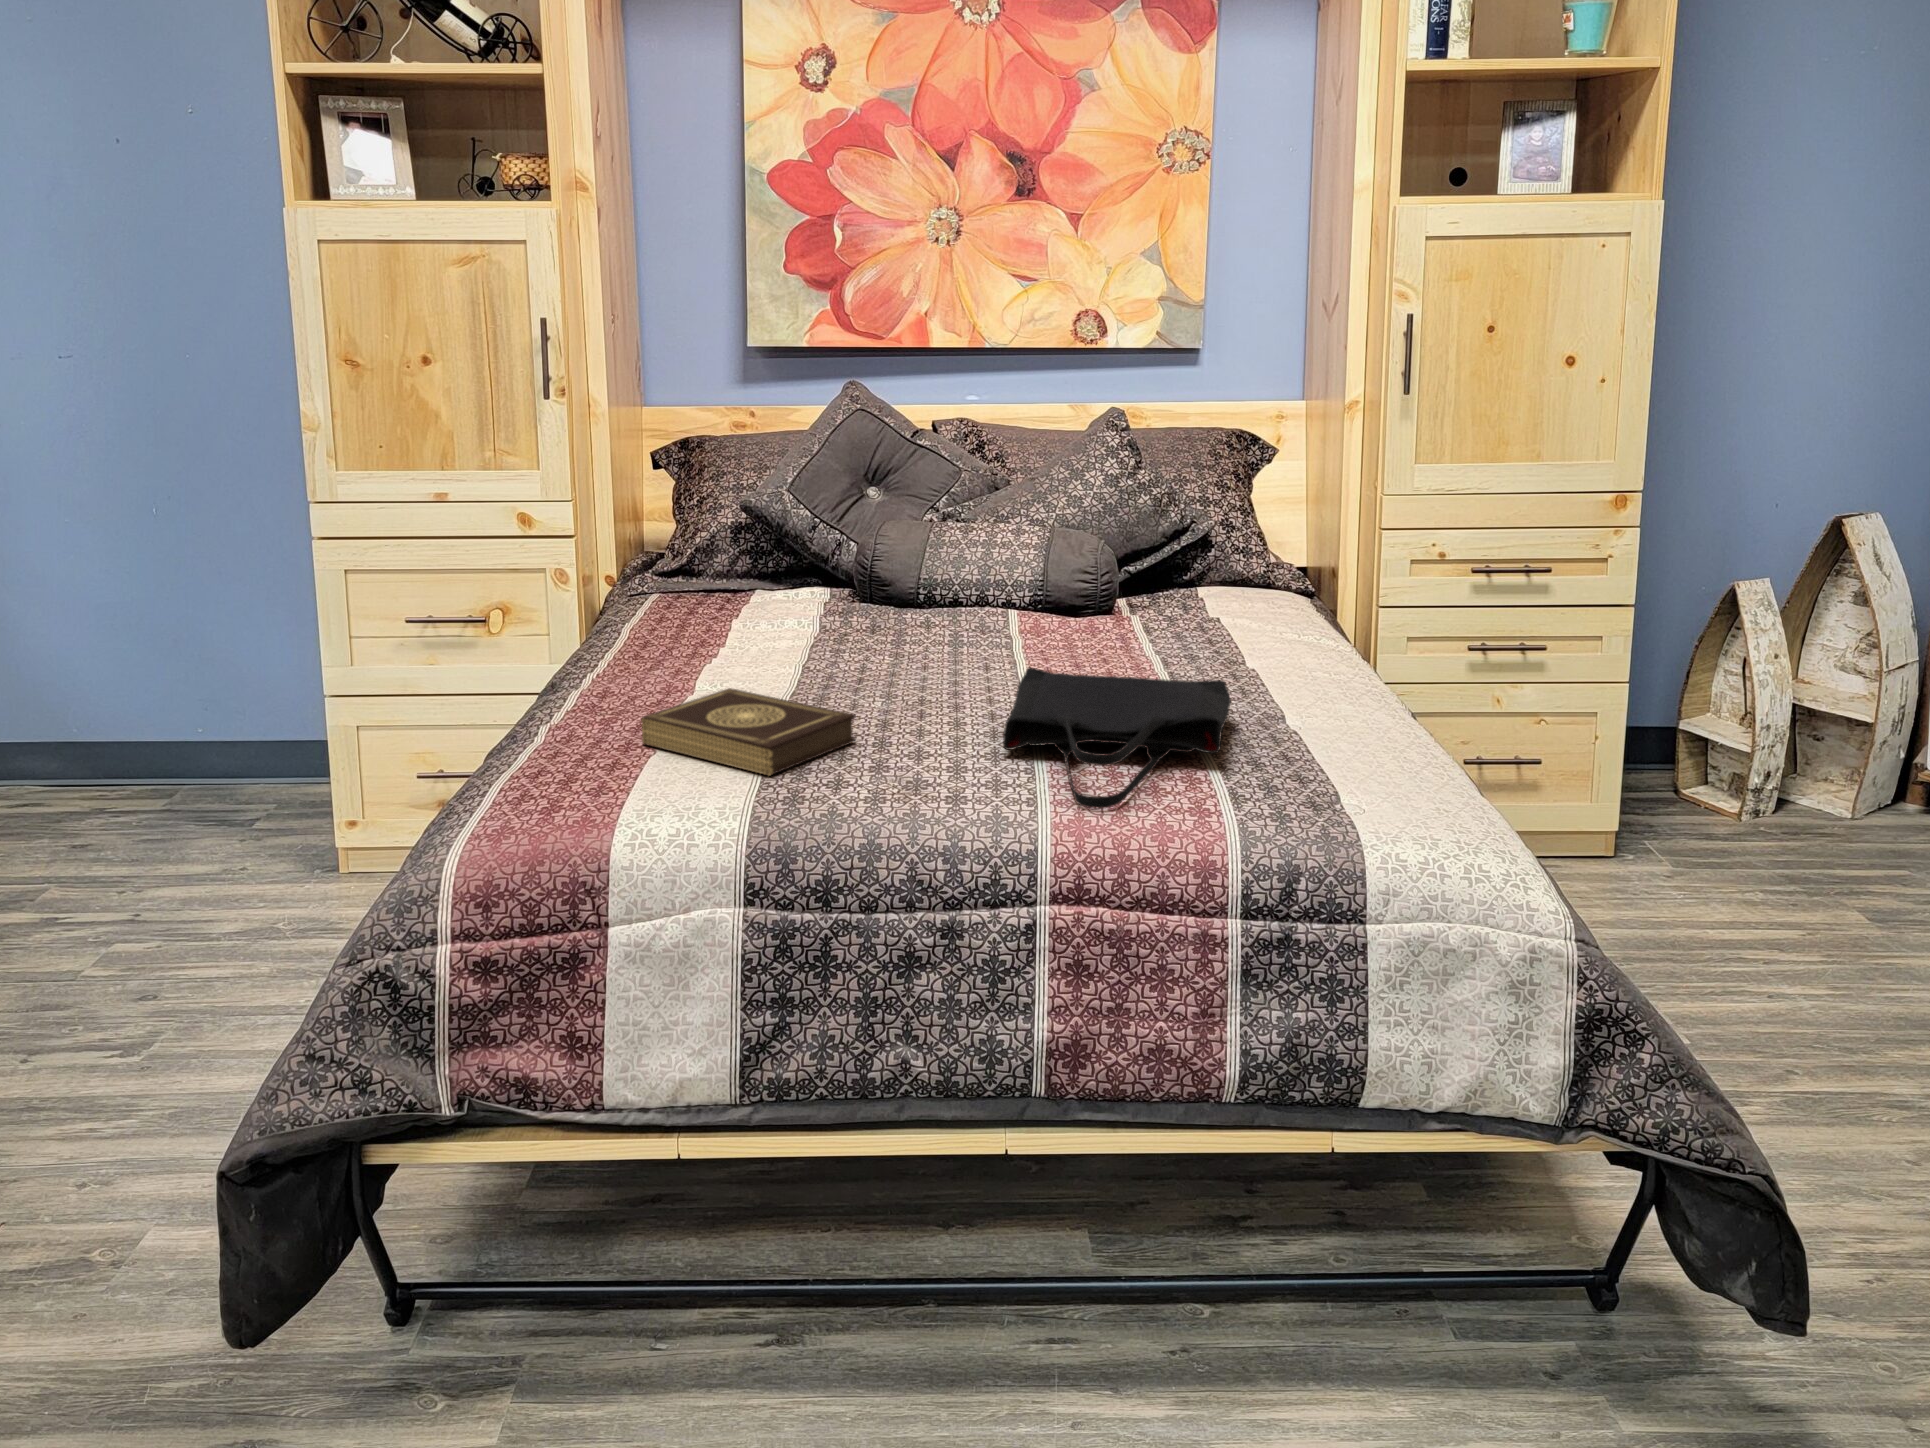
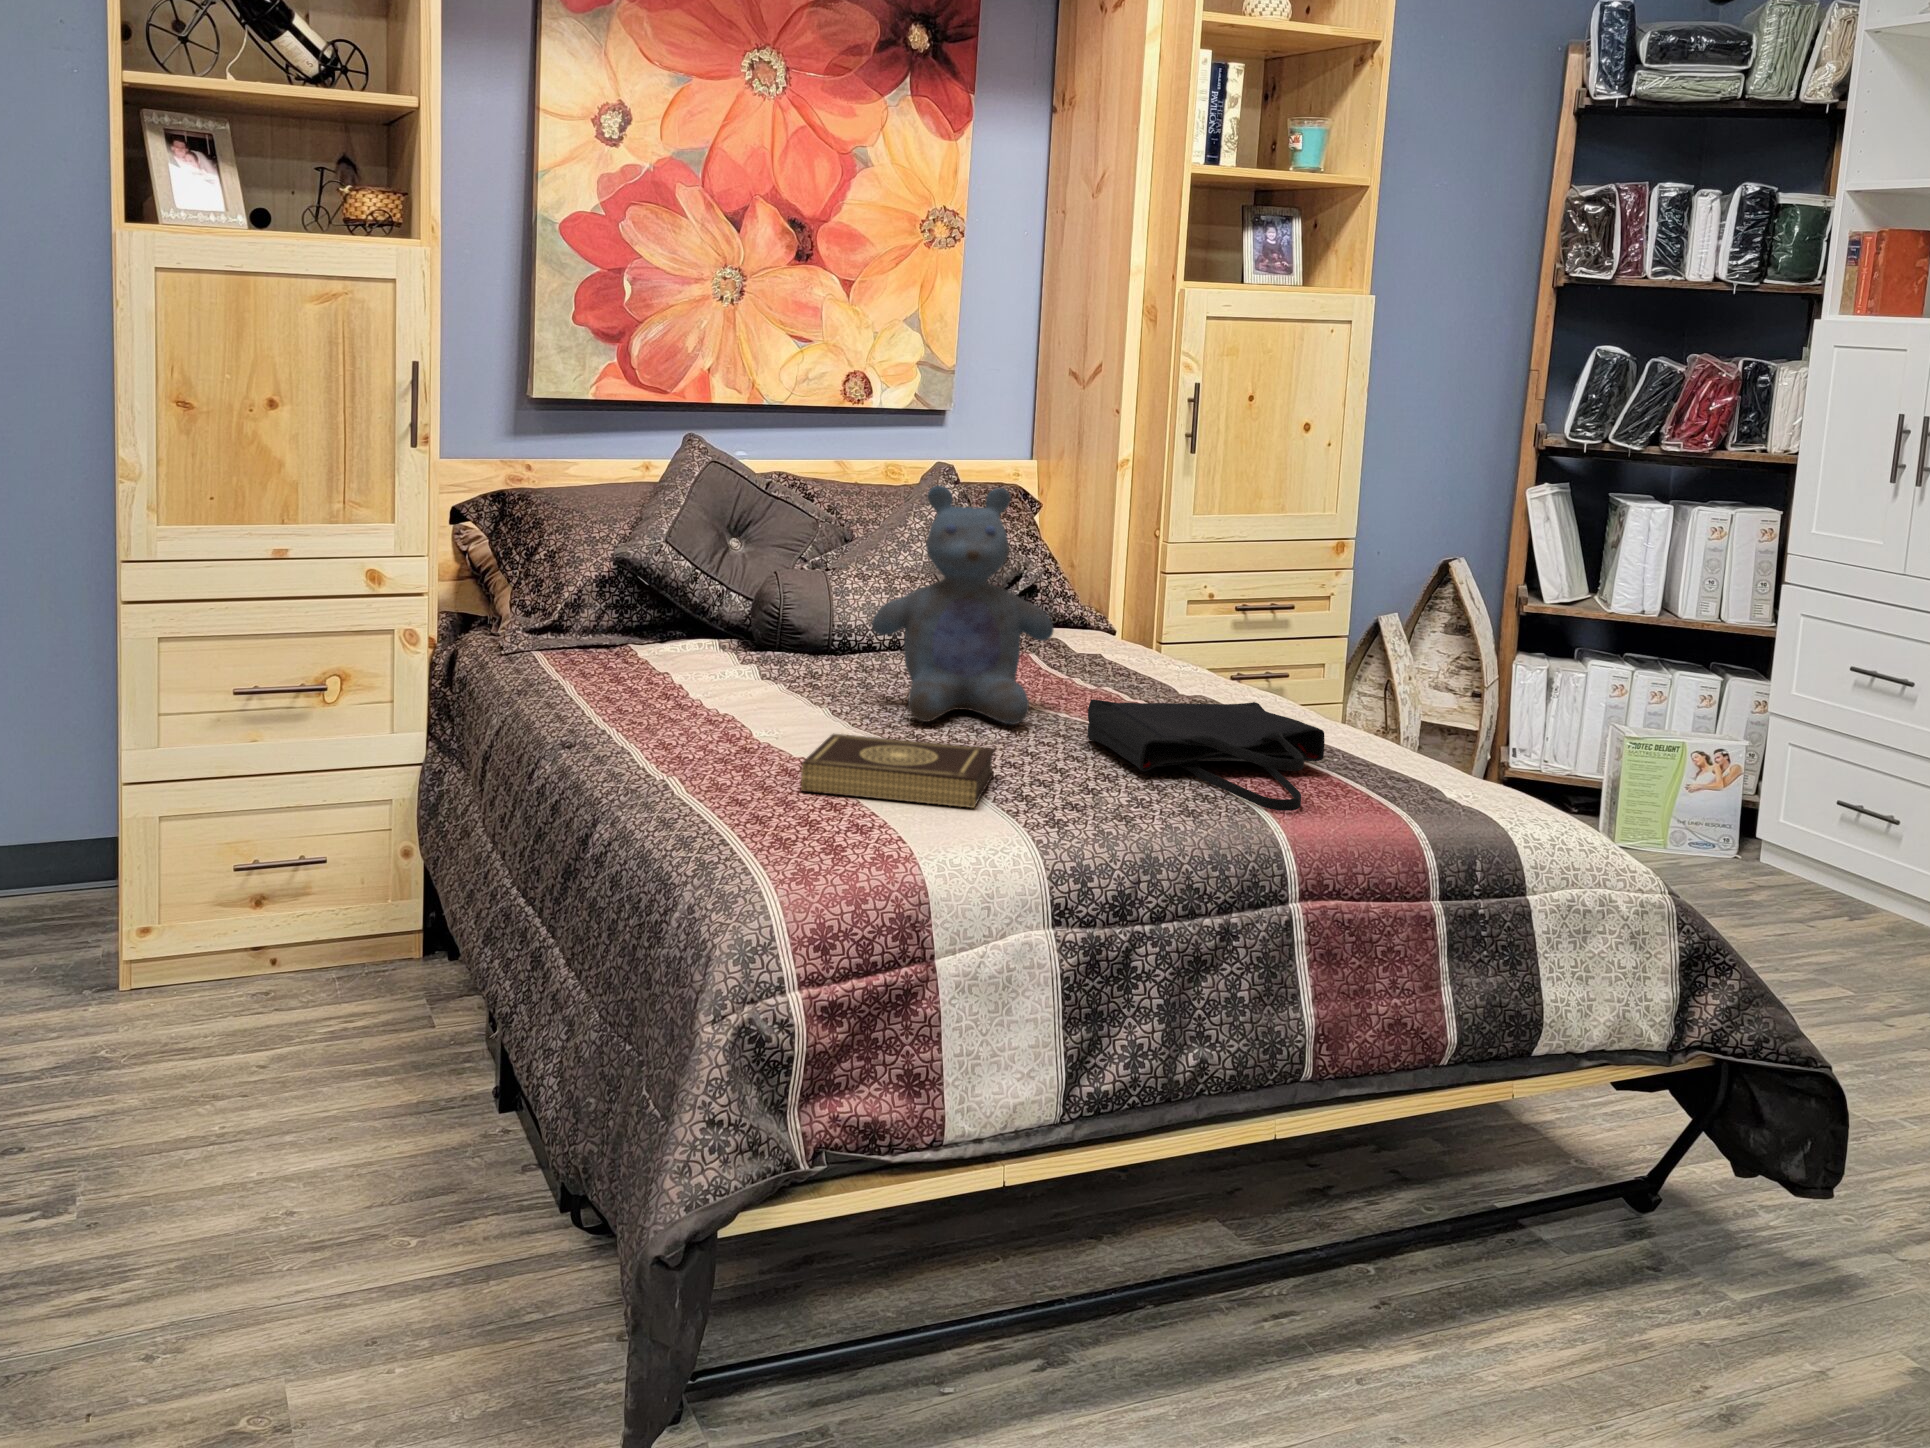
stuffed bear: none [874,437,1057,687] -> present [871,485,1054,724]

